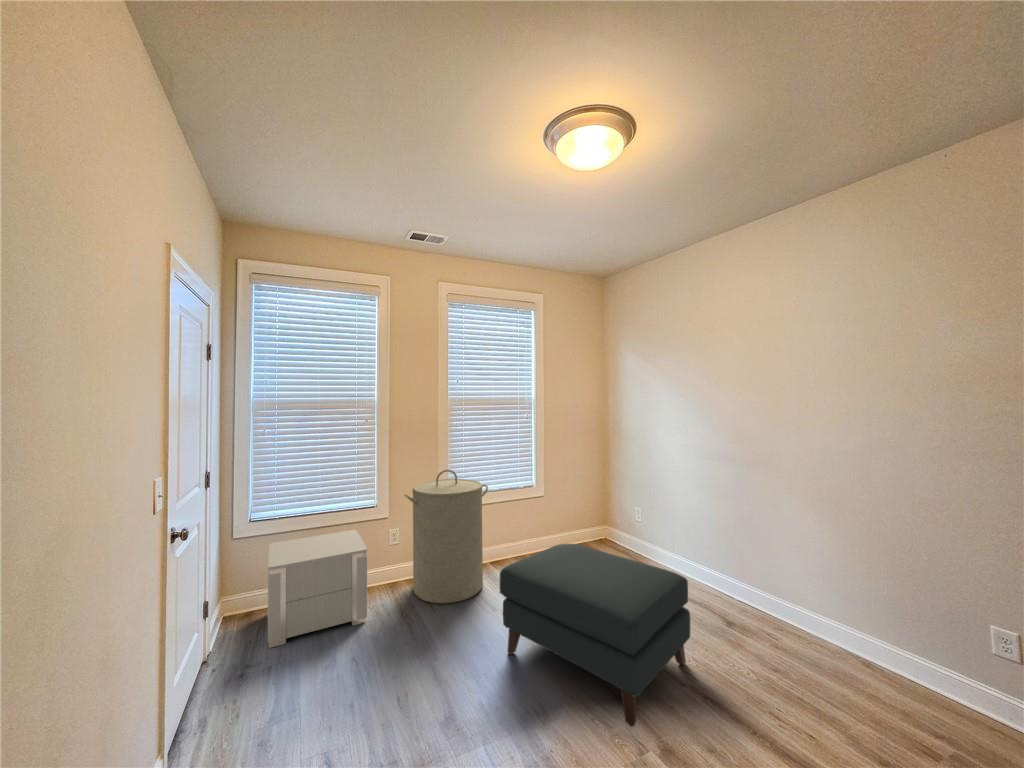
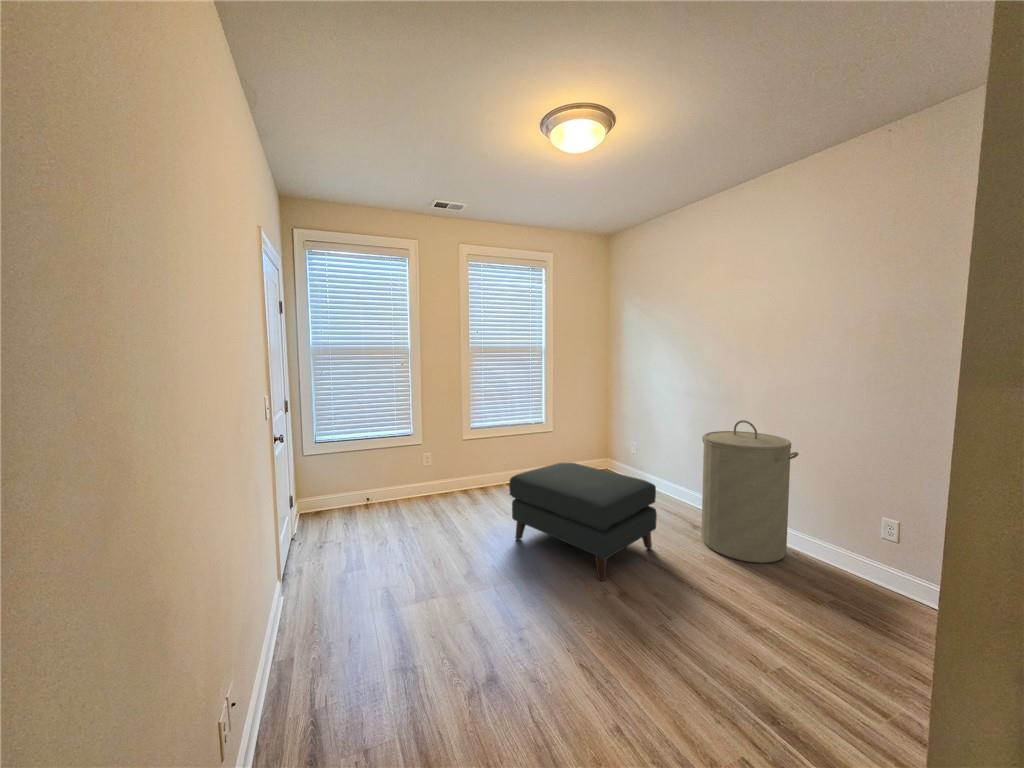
laundry hamper: present [405,470,488,604] -> present [701,420,798,563]
nightstand: present [268,530,367,648] -> none [332,452,409,532]

